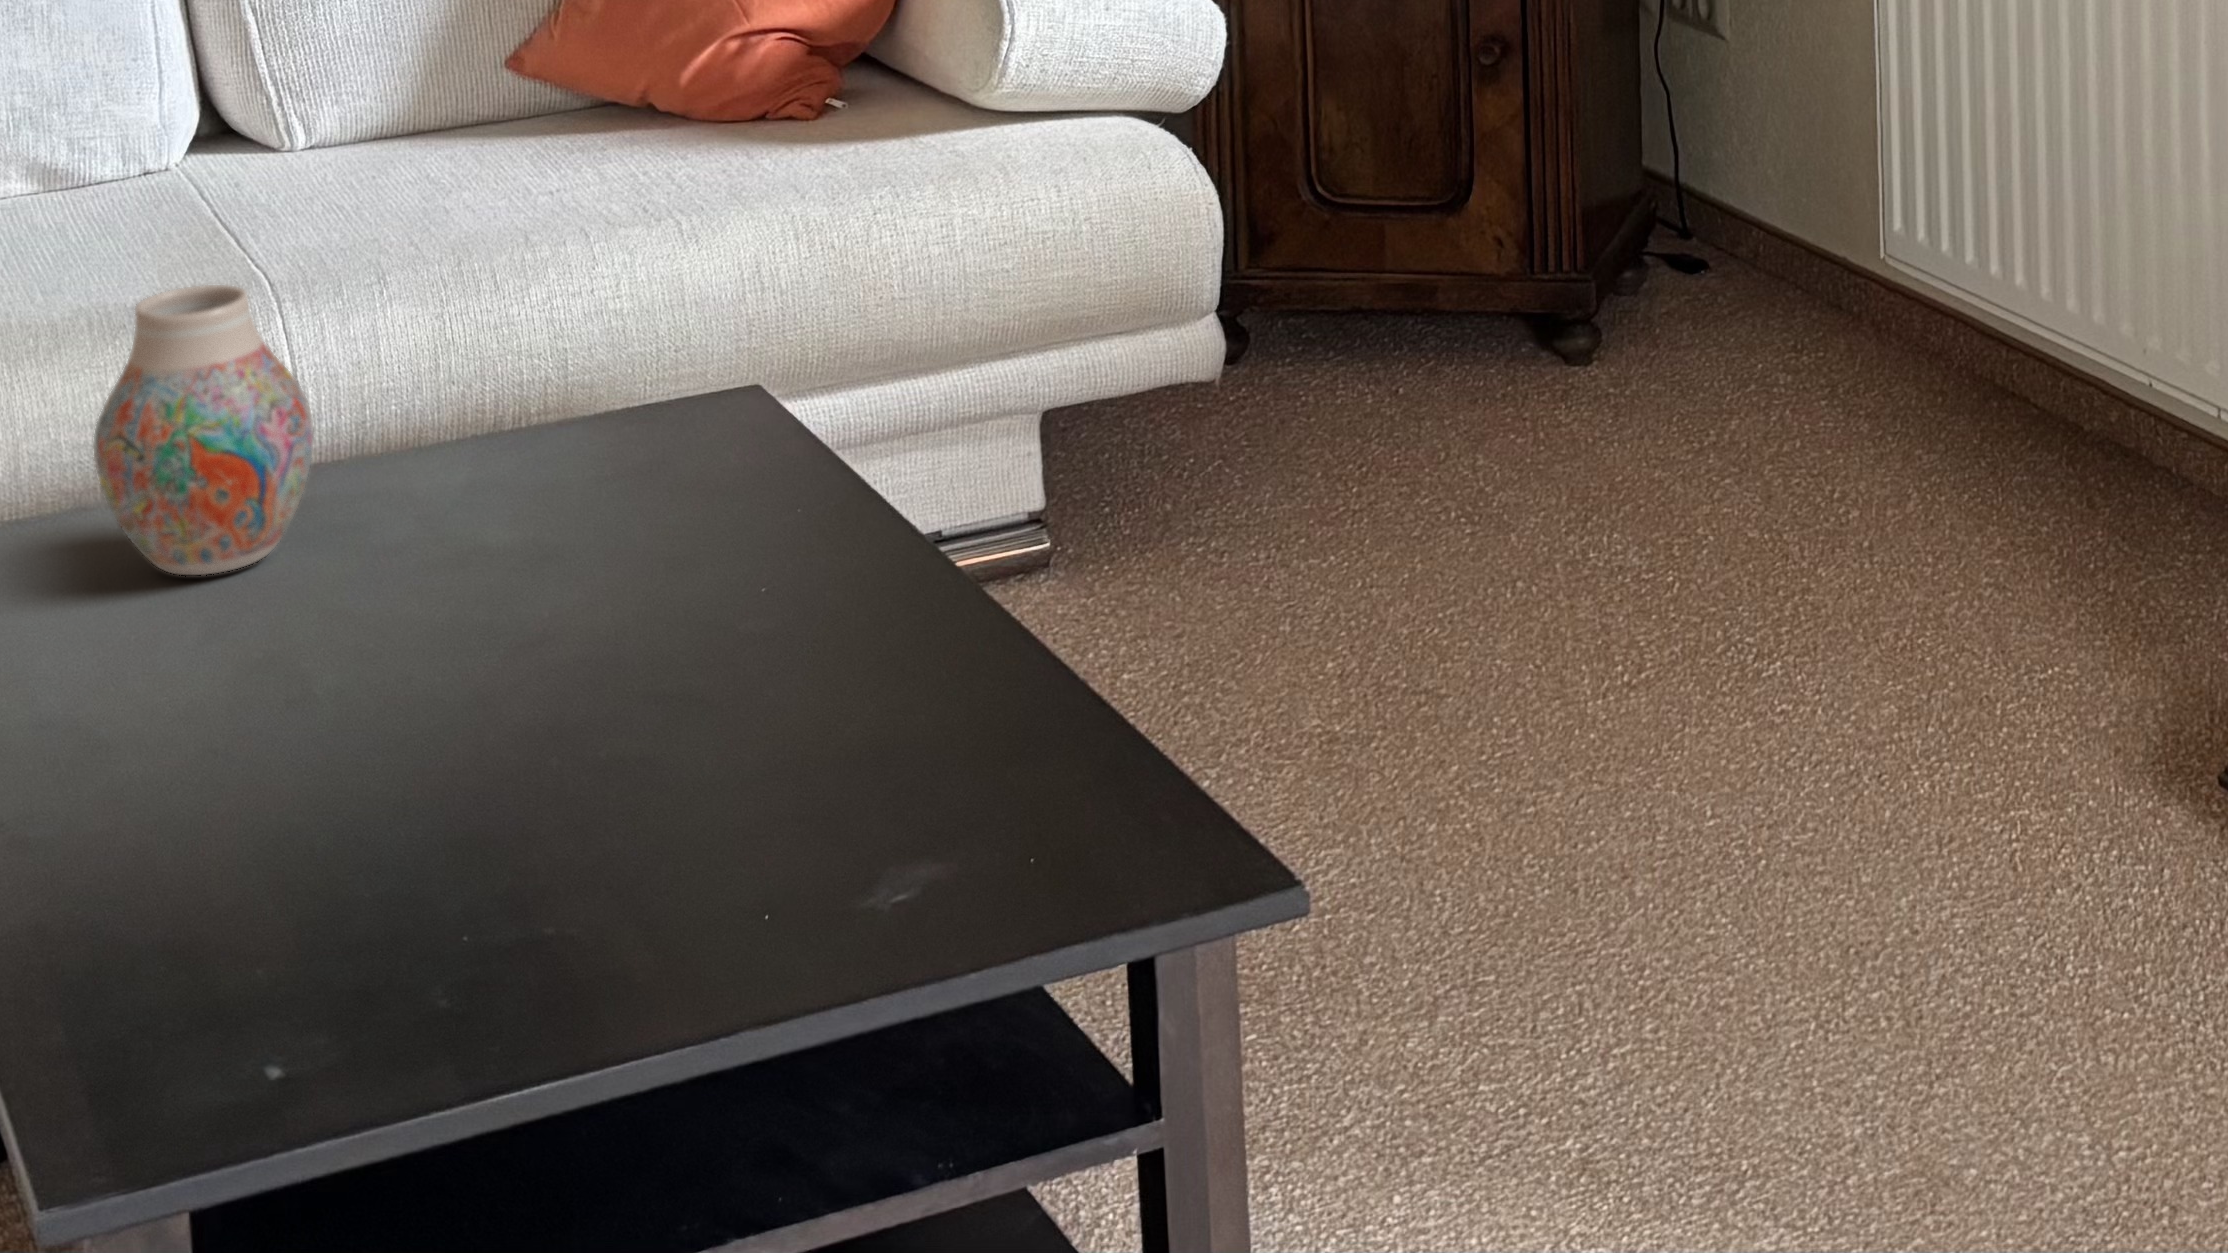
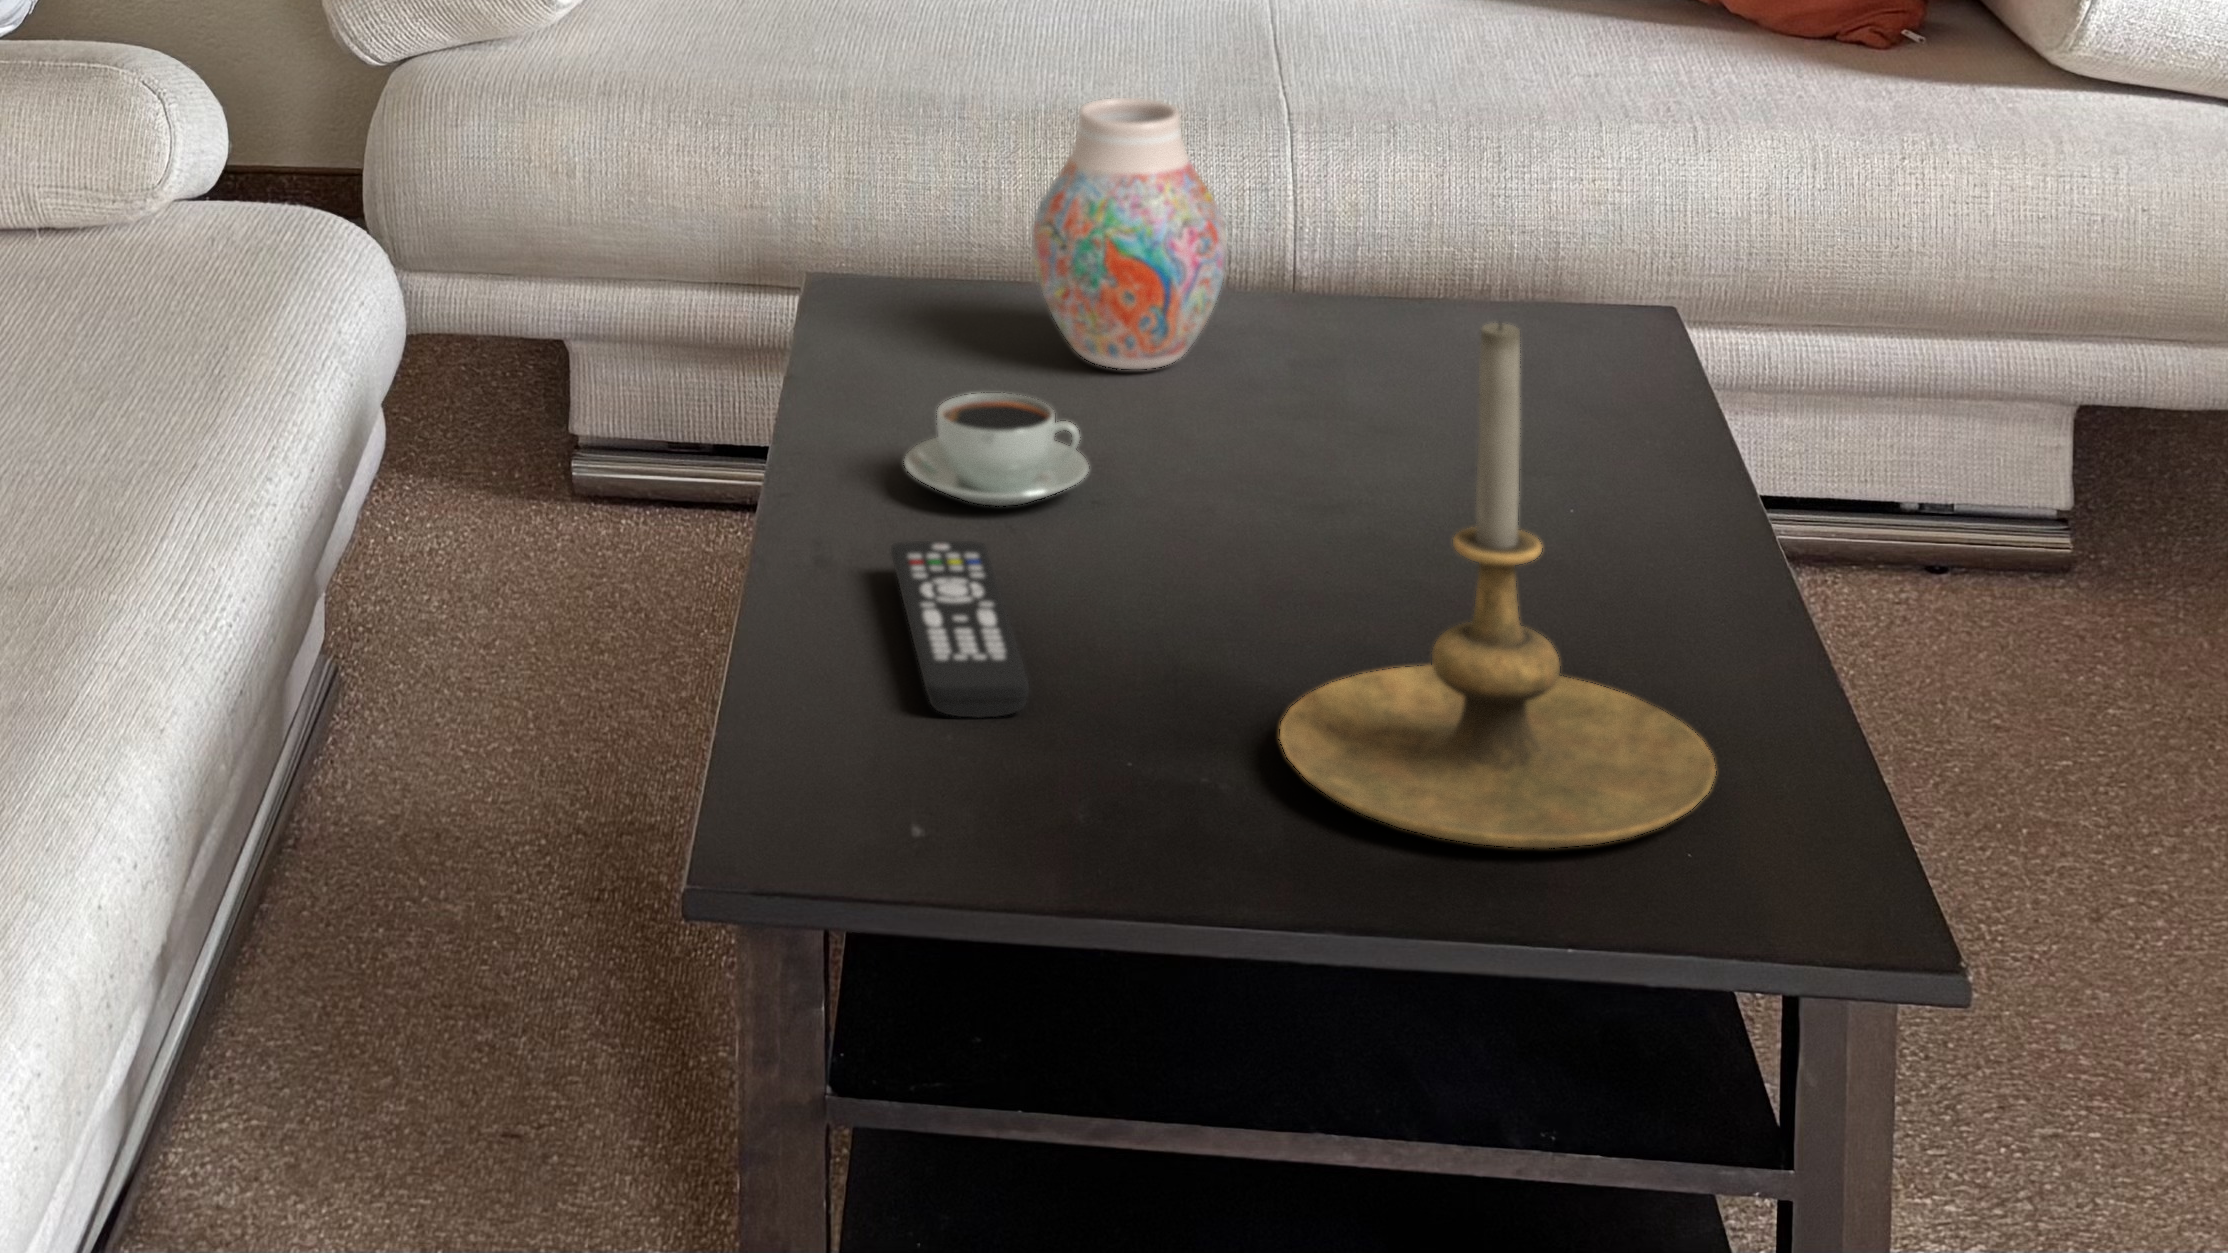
candle holder: none [569,408,992,923] -> present [1279,323,1715,848]
coffee cup: none [29,619,241,744] -> present [905,393,1089,506]
remote control: none [64,778,291,958] -> present [891,541,1029,718]

